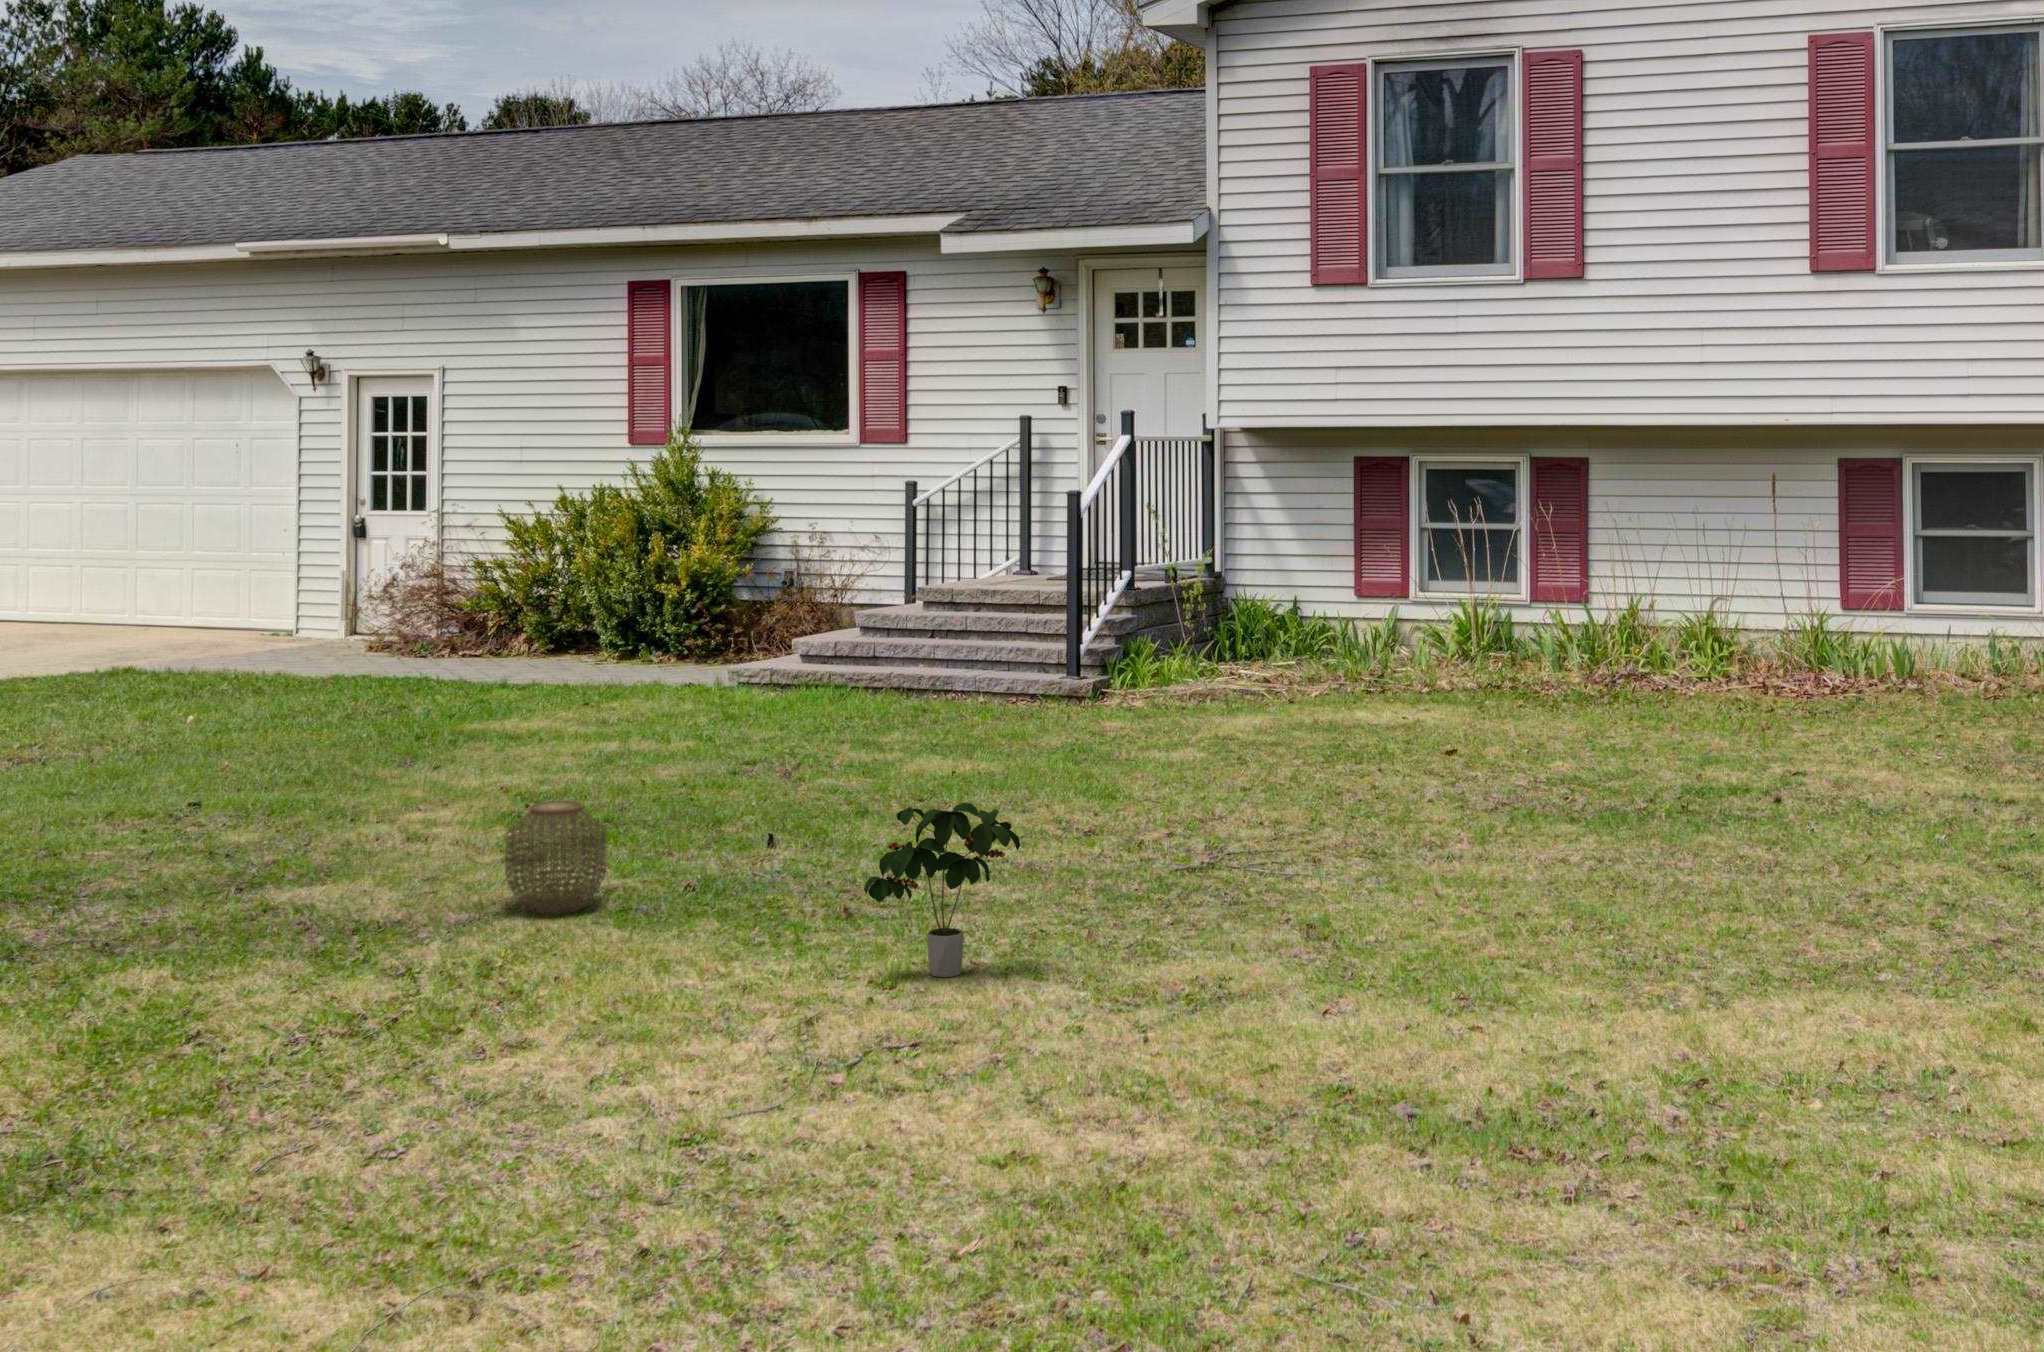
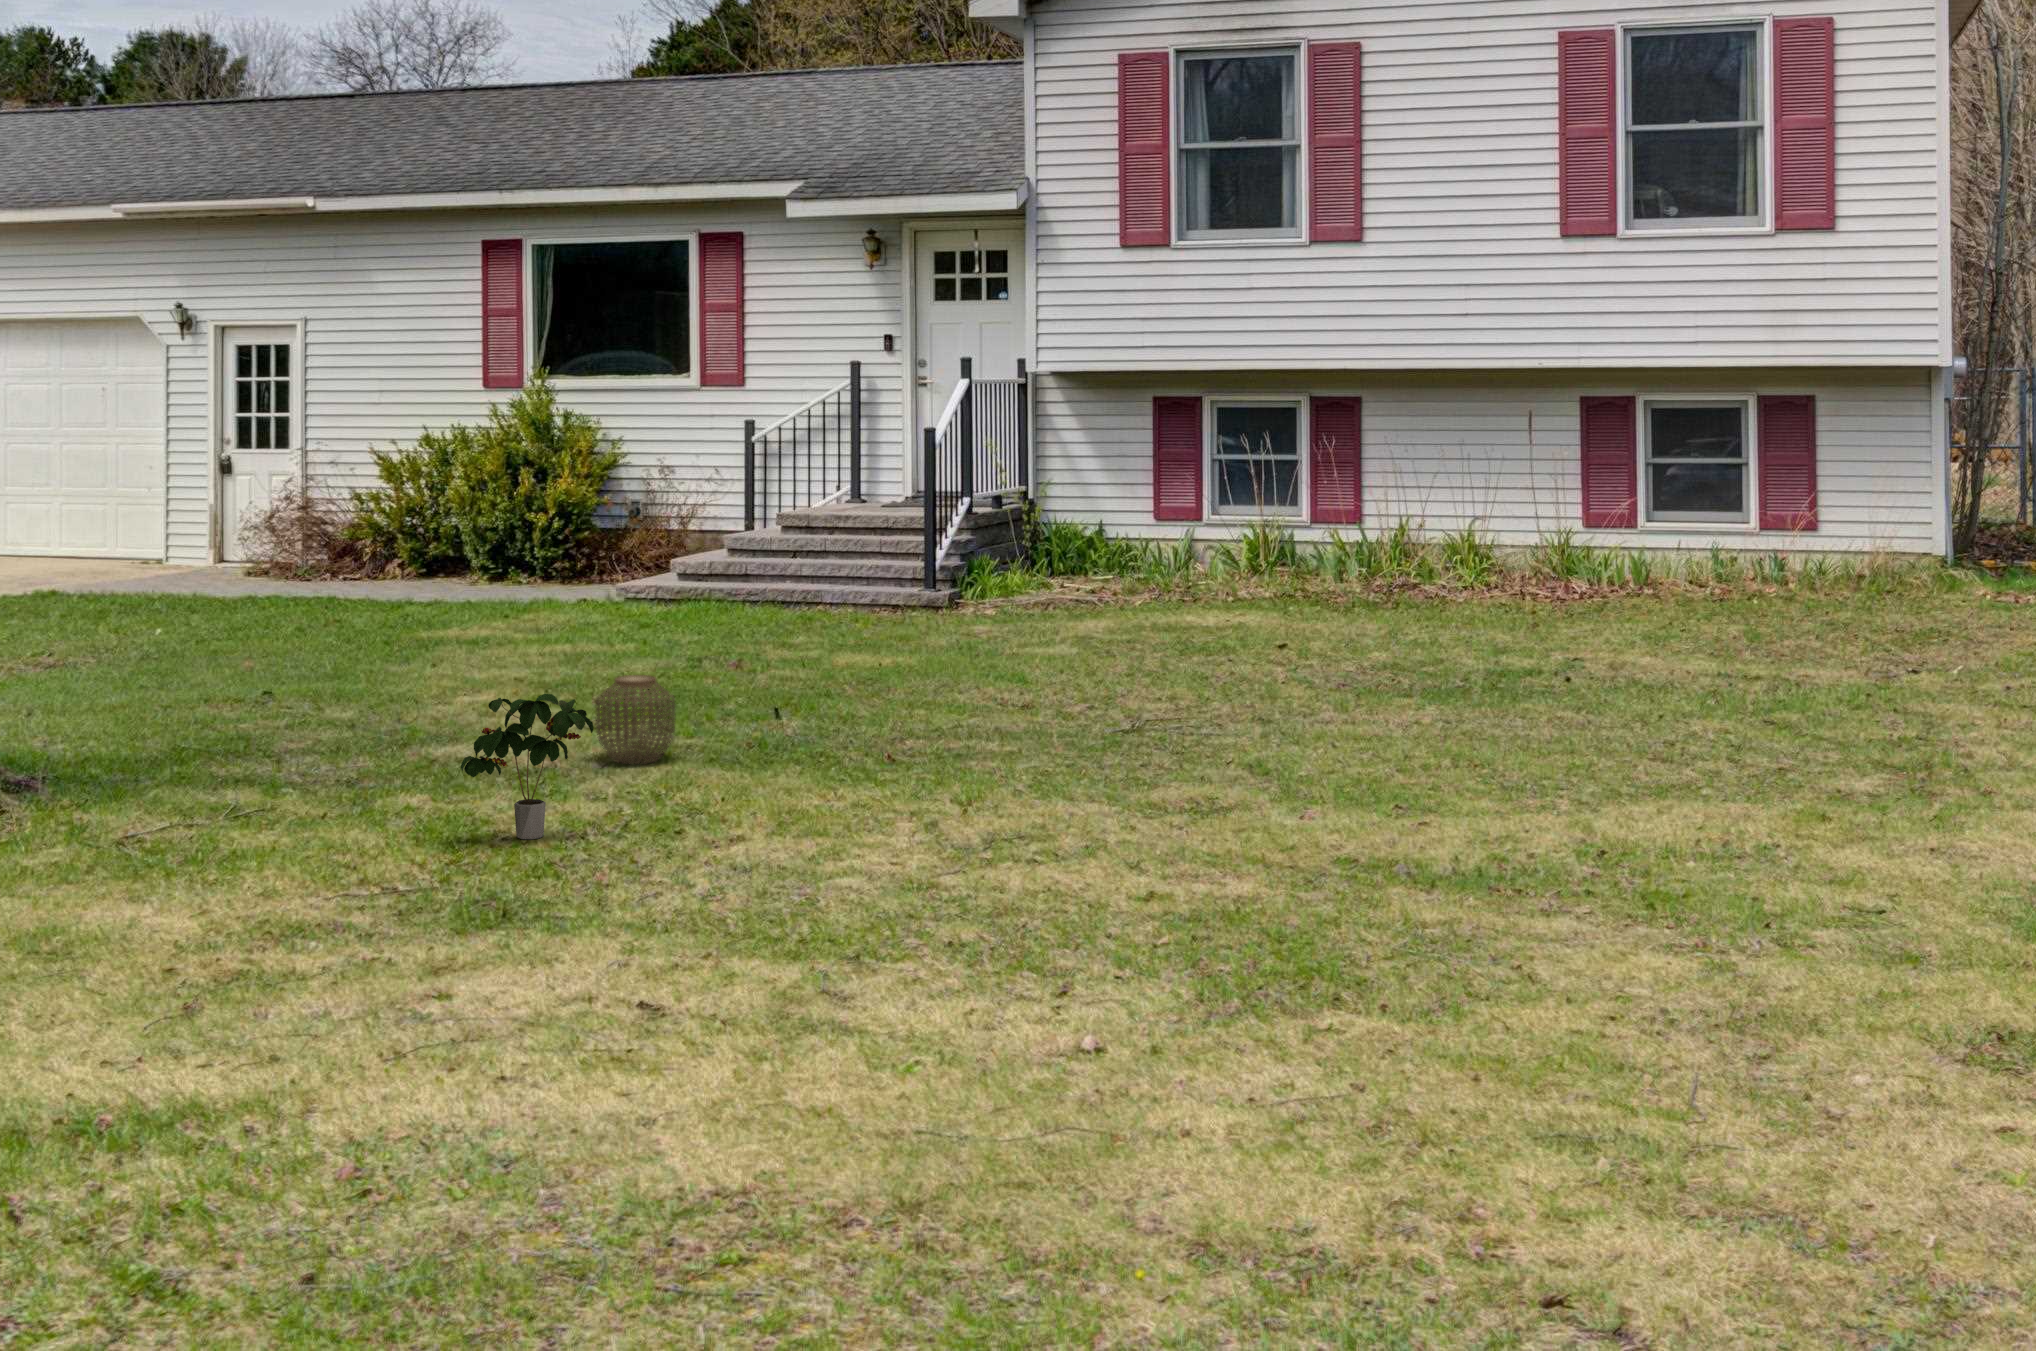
potted plant: present [864,803,1020,977] -> present [460,694,594,839]

